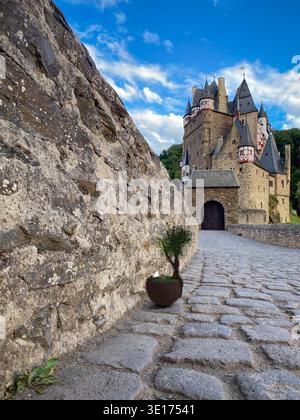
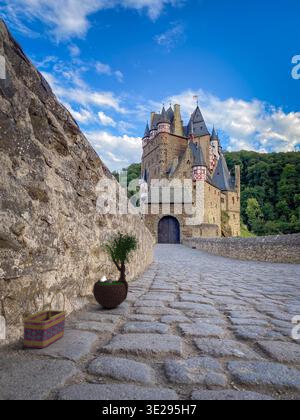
basket: none [80,293,123,360] -> present [24,290,66,348]

